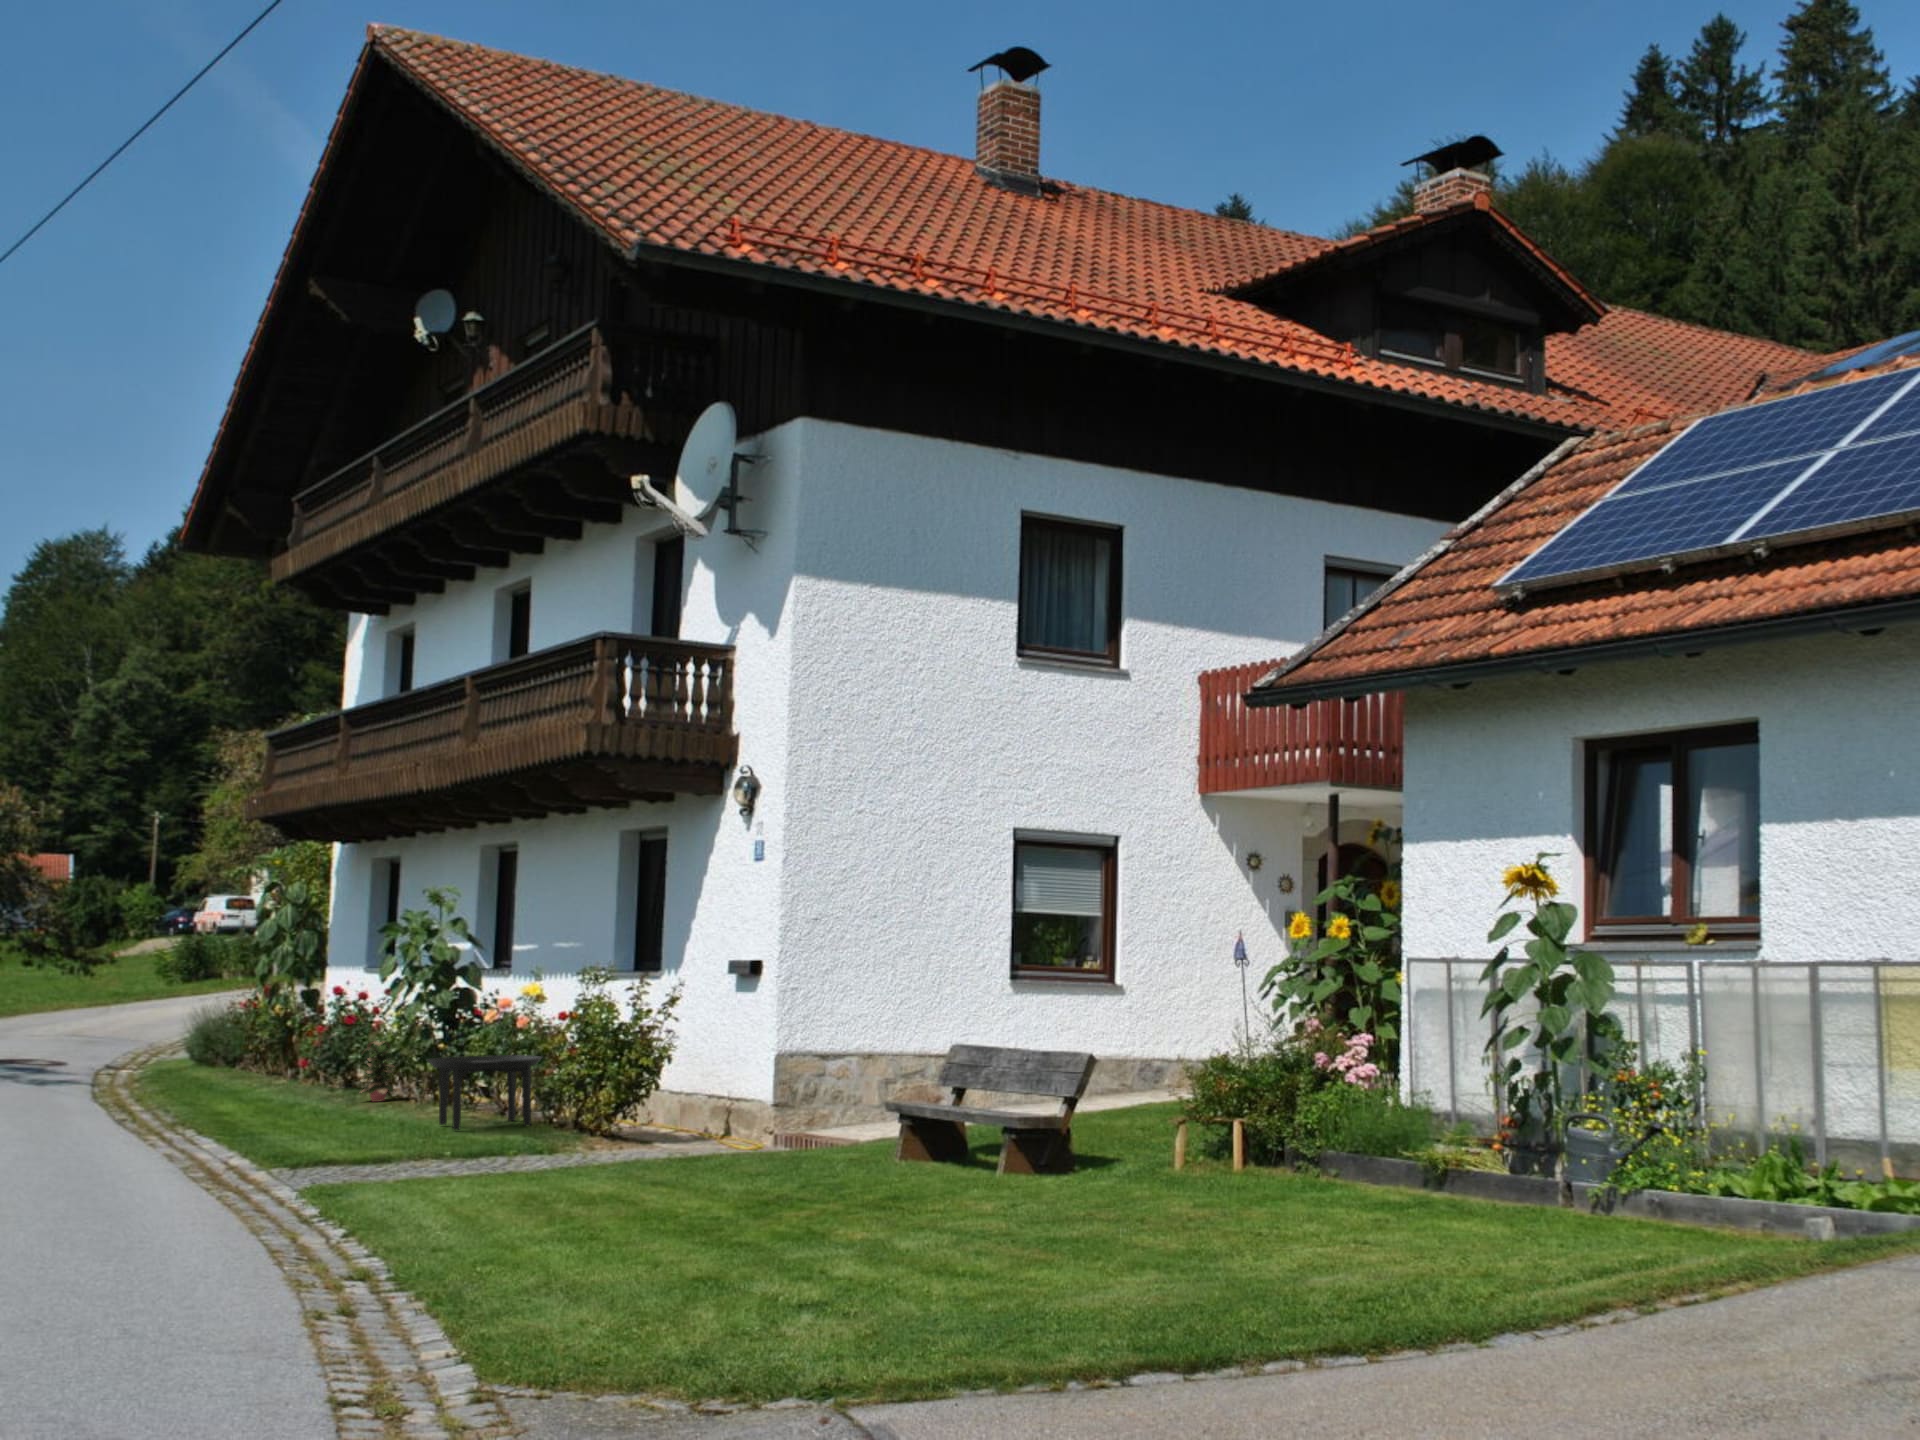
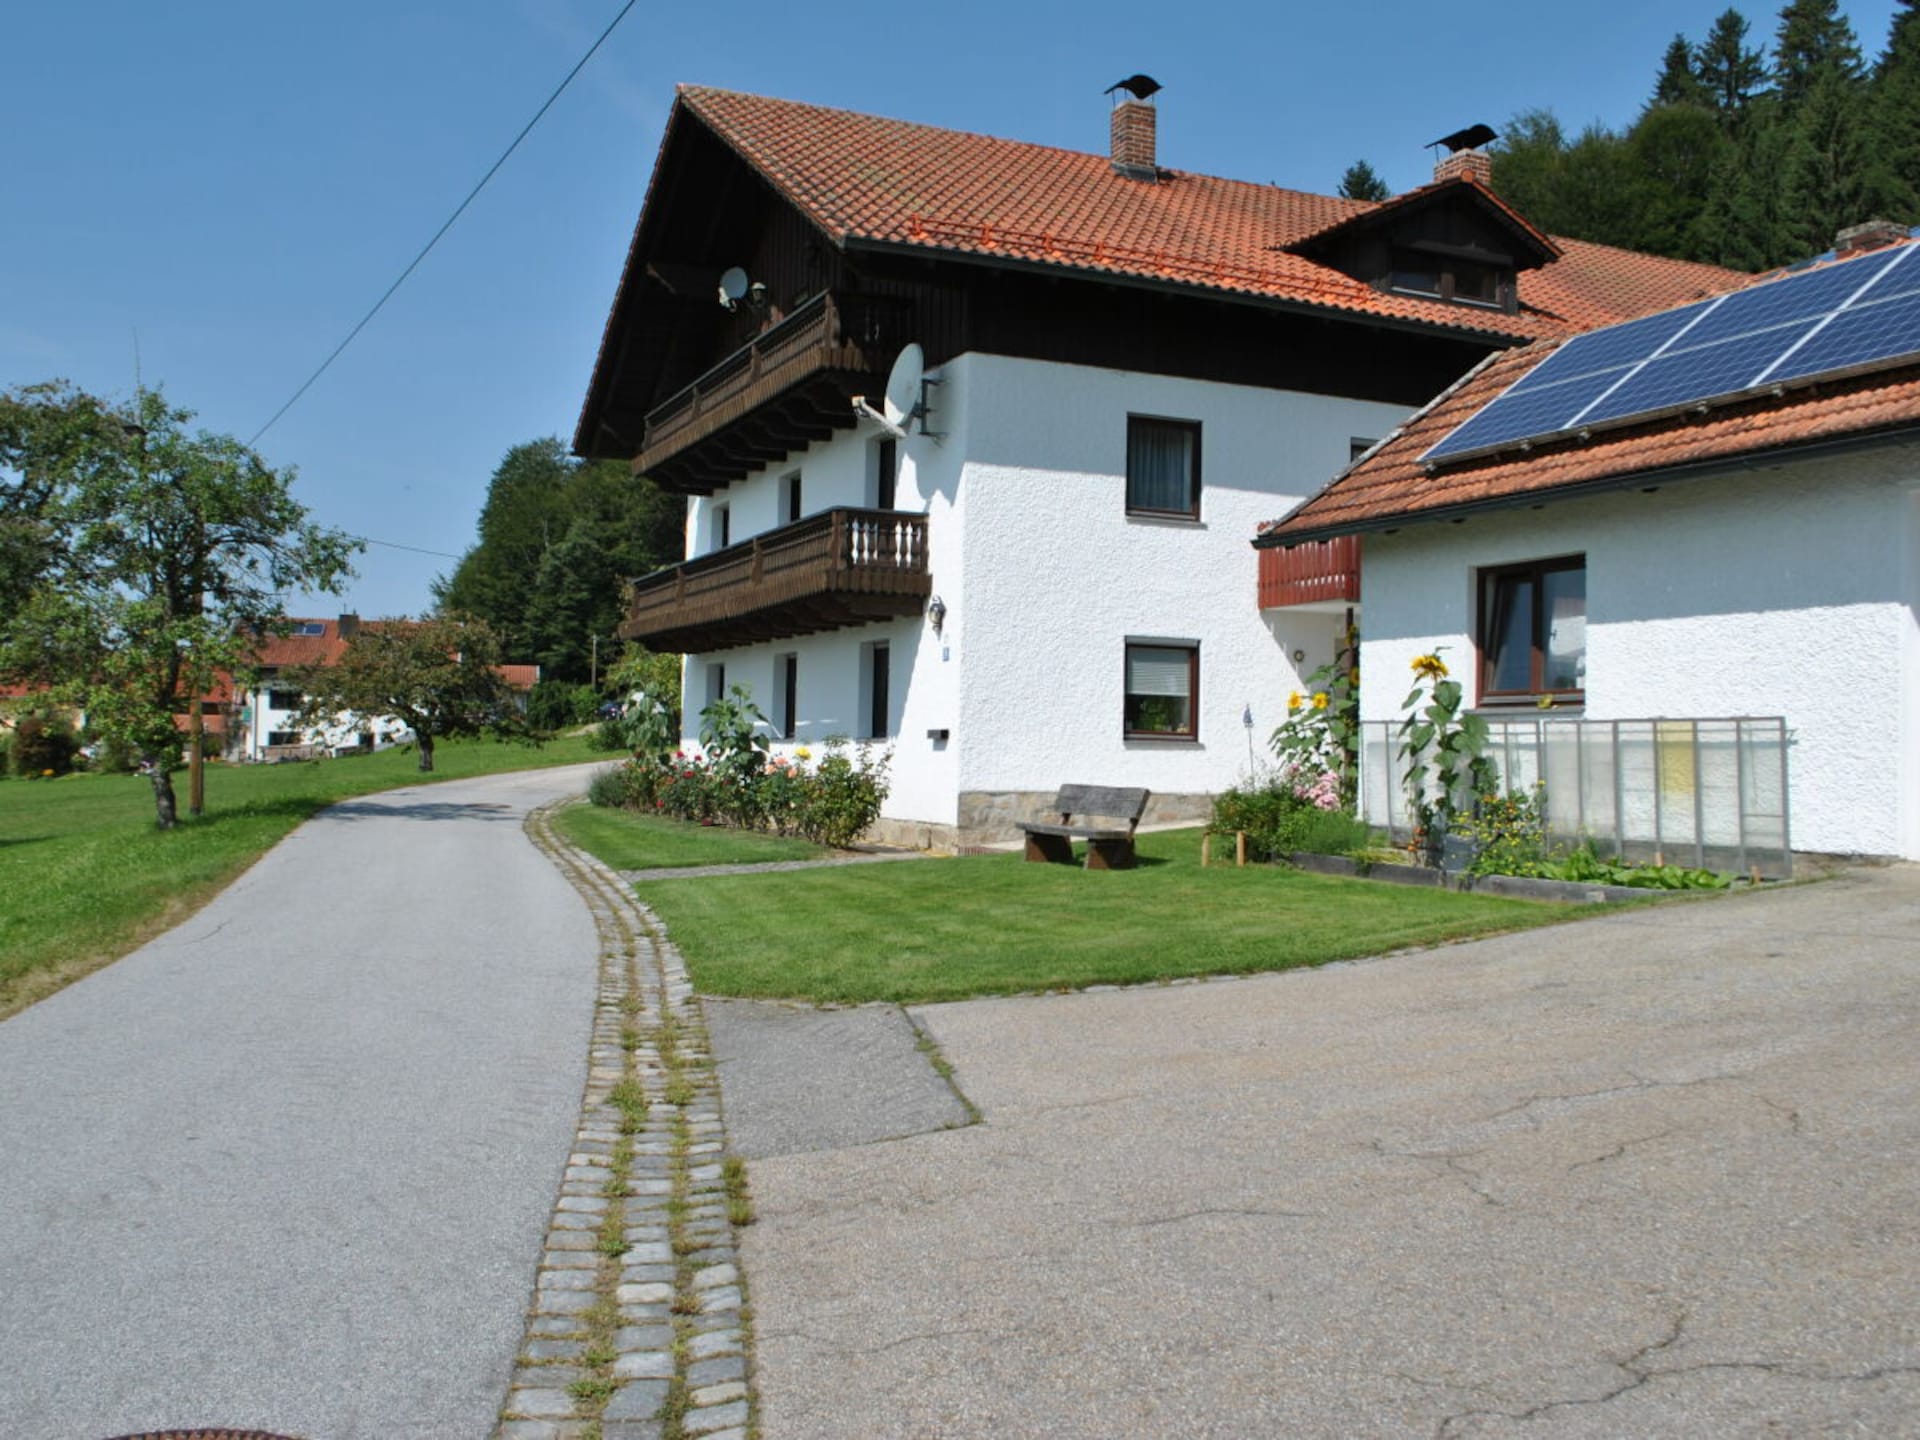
round table: present [428,1055,542,1130] -> none [727,794,804,843]

